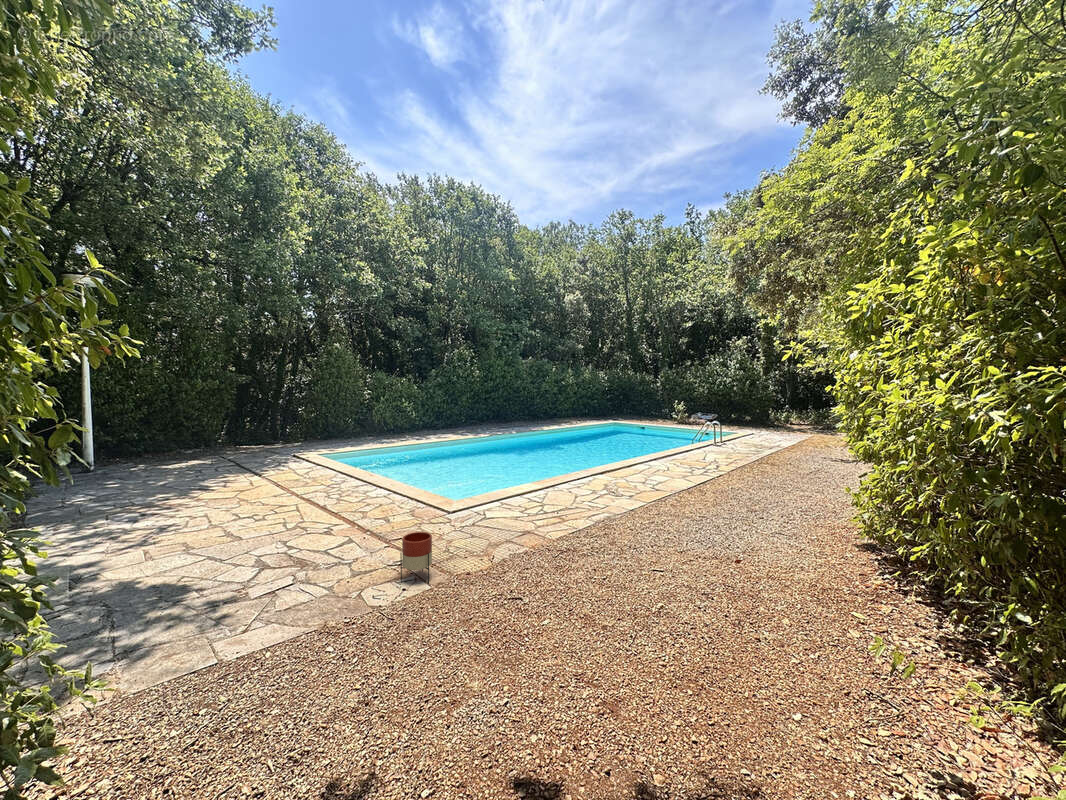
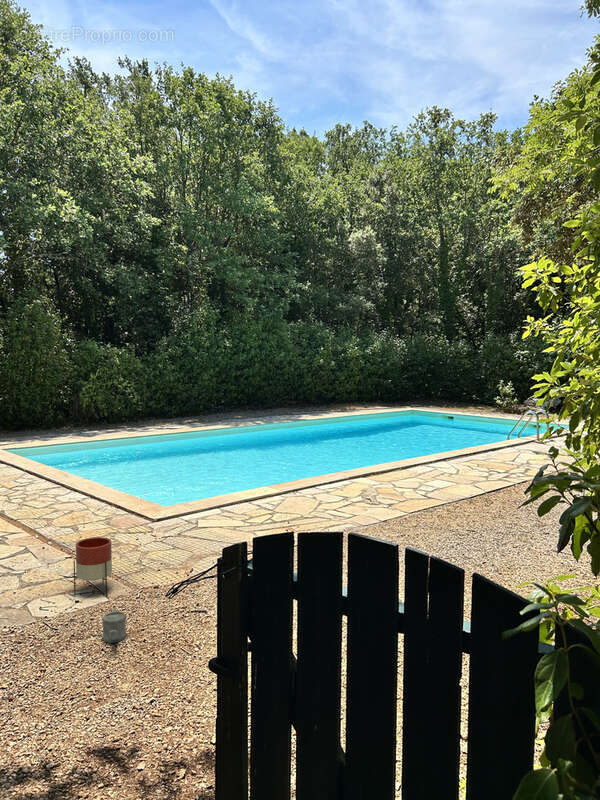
watering can: none [436,595,456,629] -> present [102,607,127,643]

